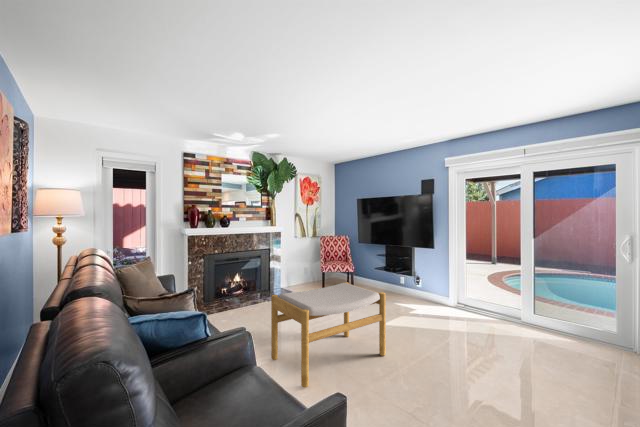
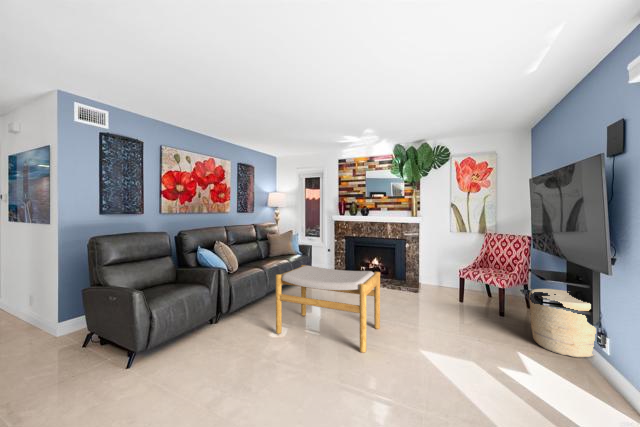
woven basket: none [399,270,432,307] -> present [529,289,596,357]

